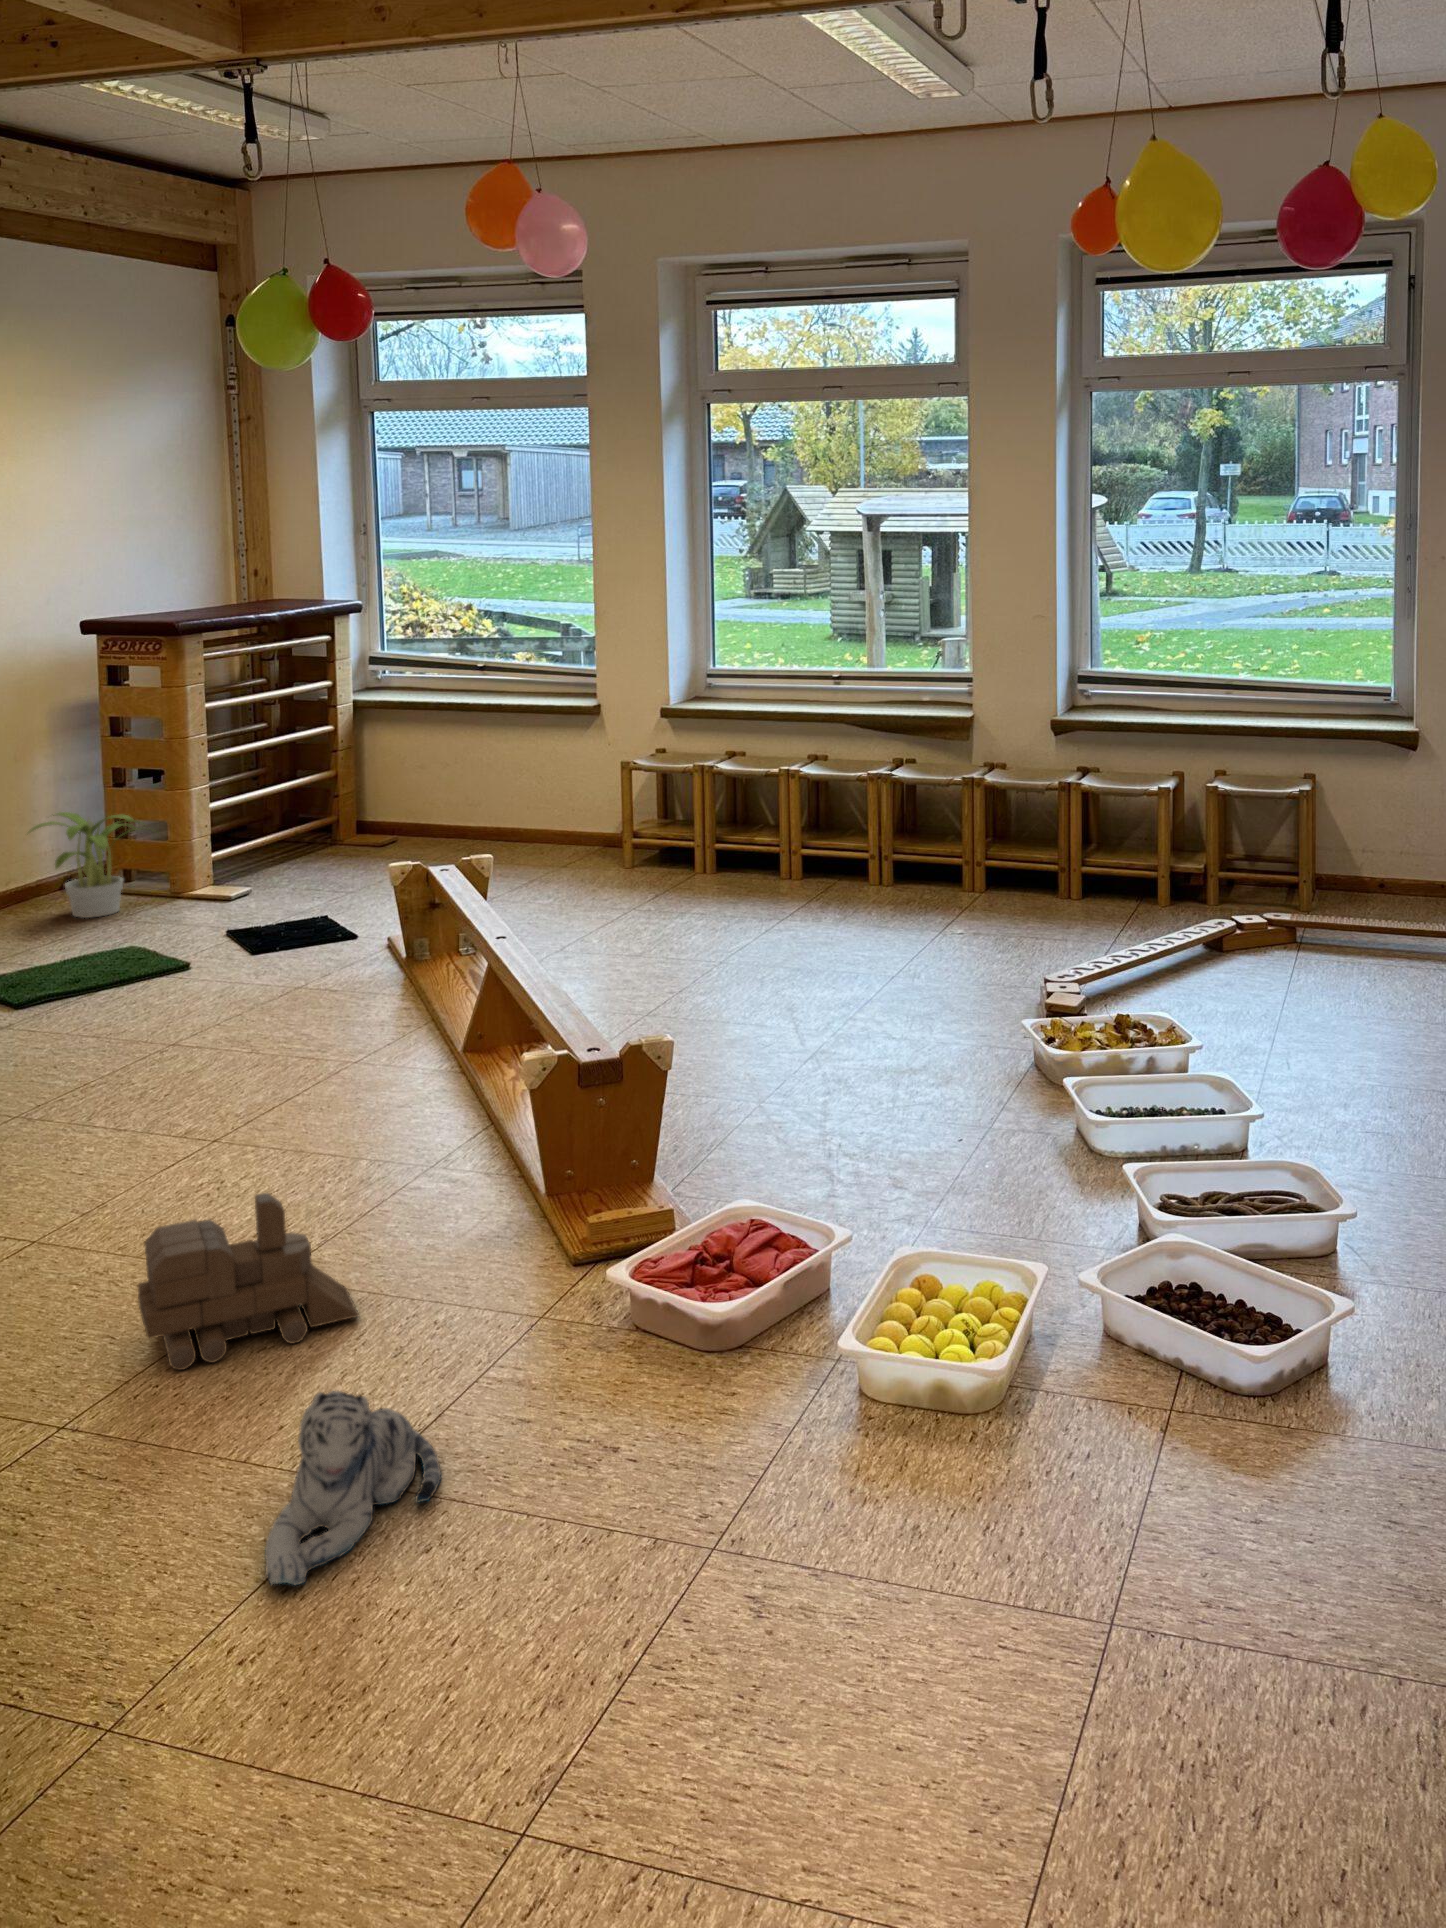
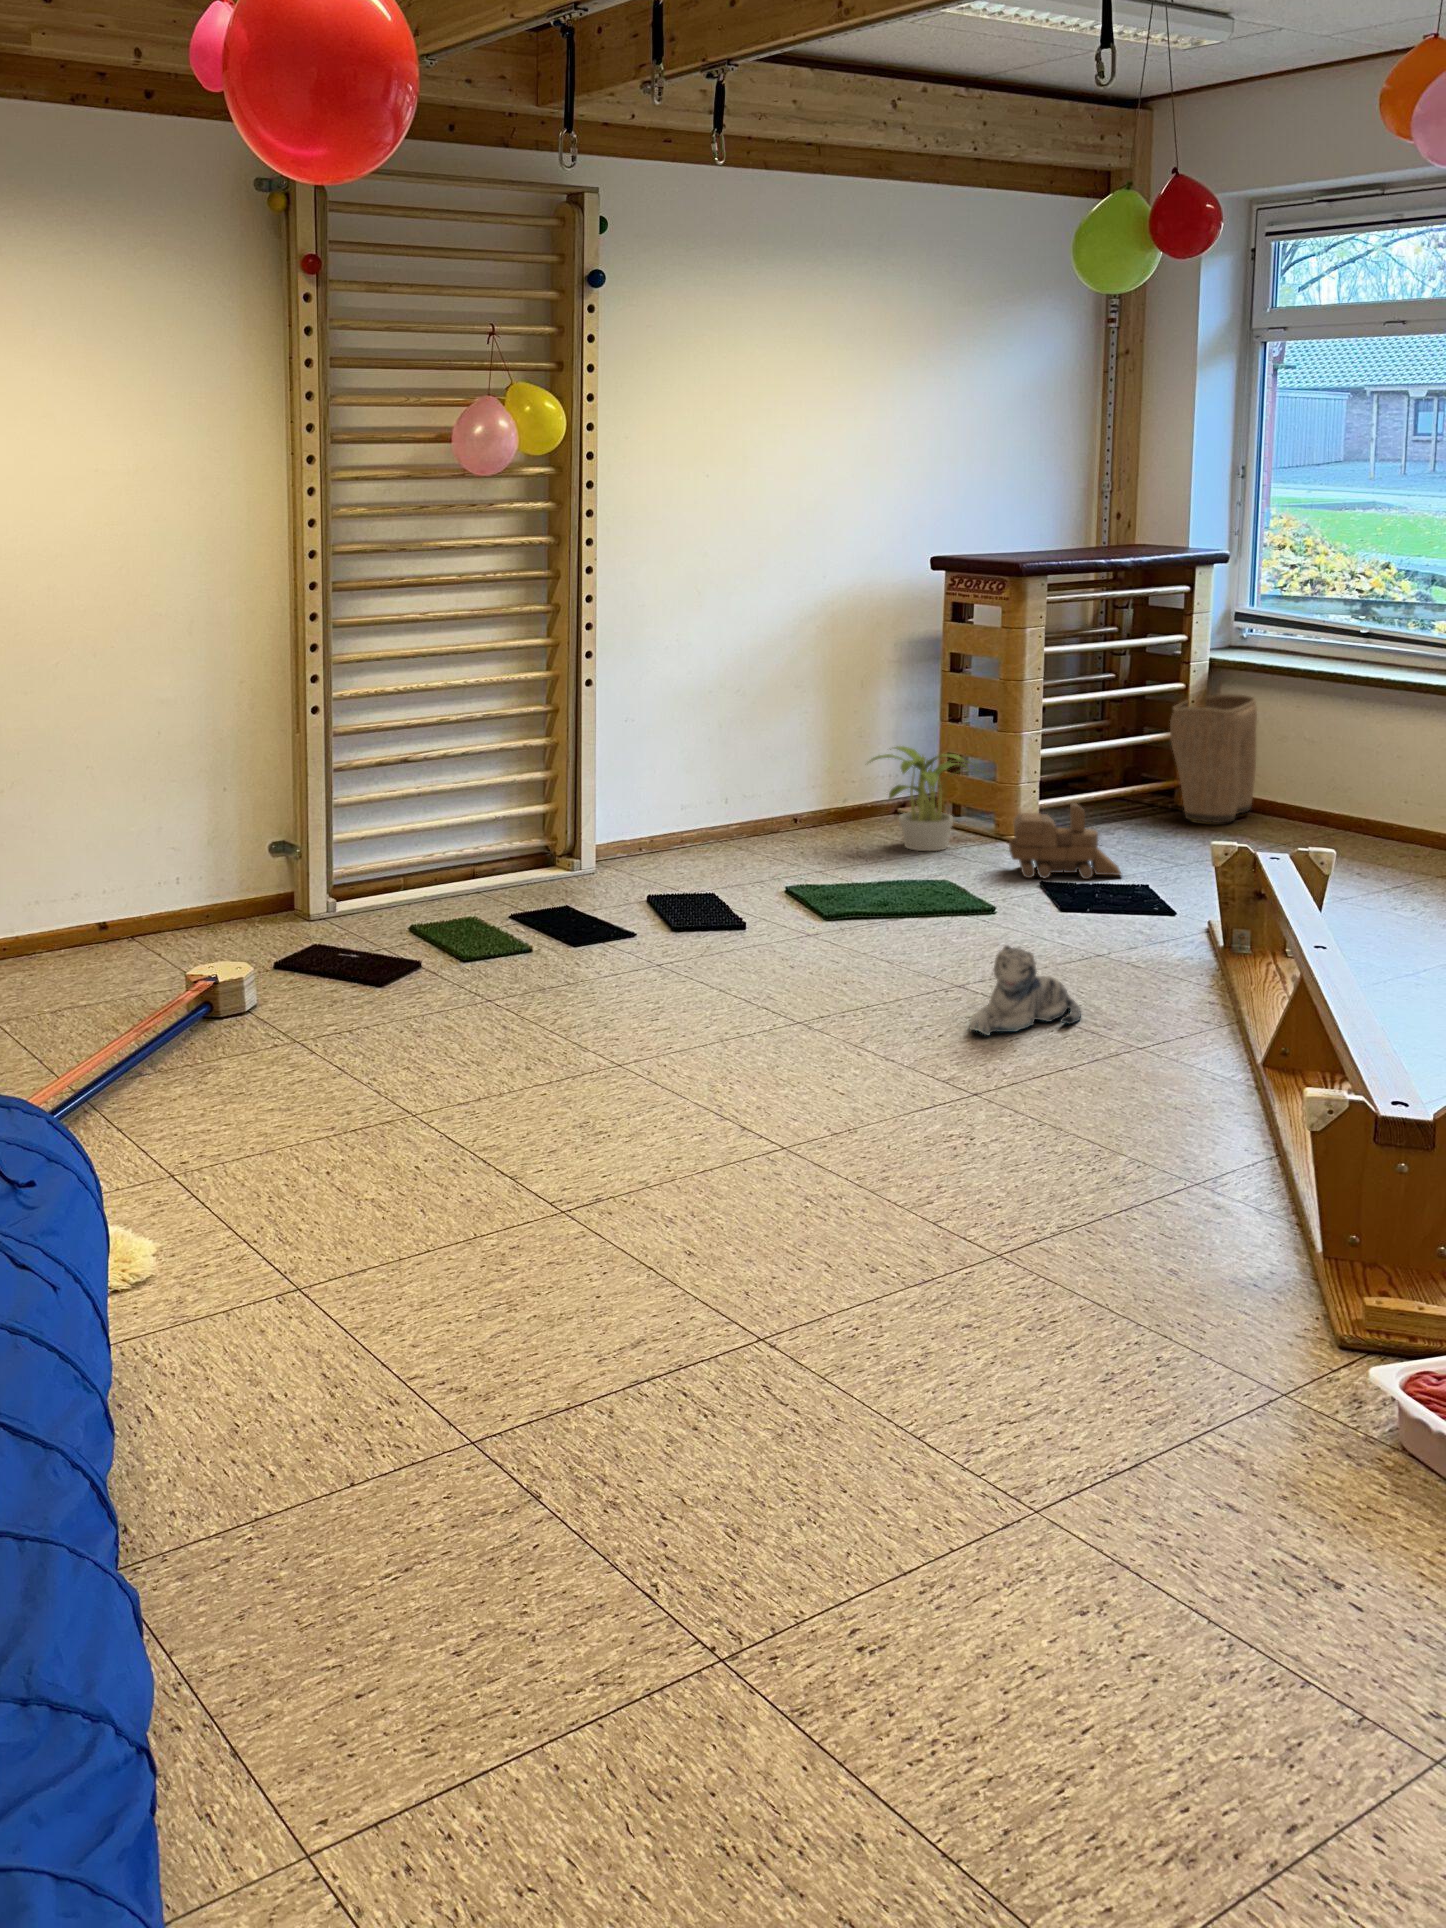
laundry basket: none [324,736,398,855] -> present [1170,694,1257,822]
toy train: present [138,1193,359,1370] -> present [1009,803,1121,879]
plush toy: present [265,1391,441,1585] -> present [969,945,1081,1036]

